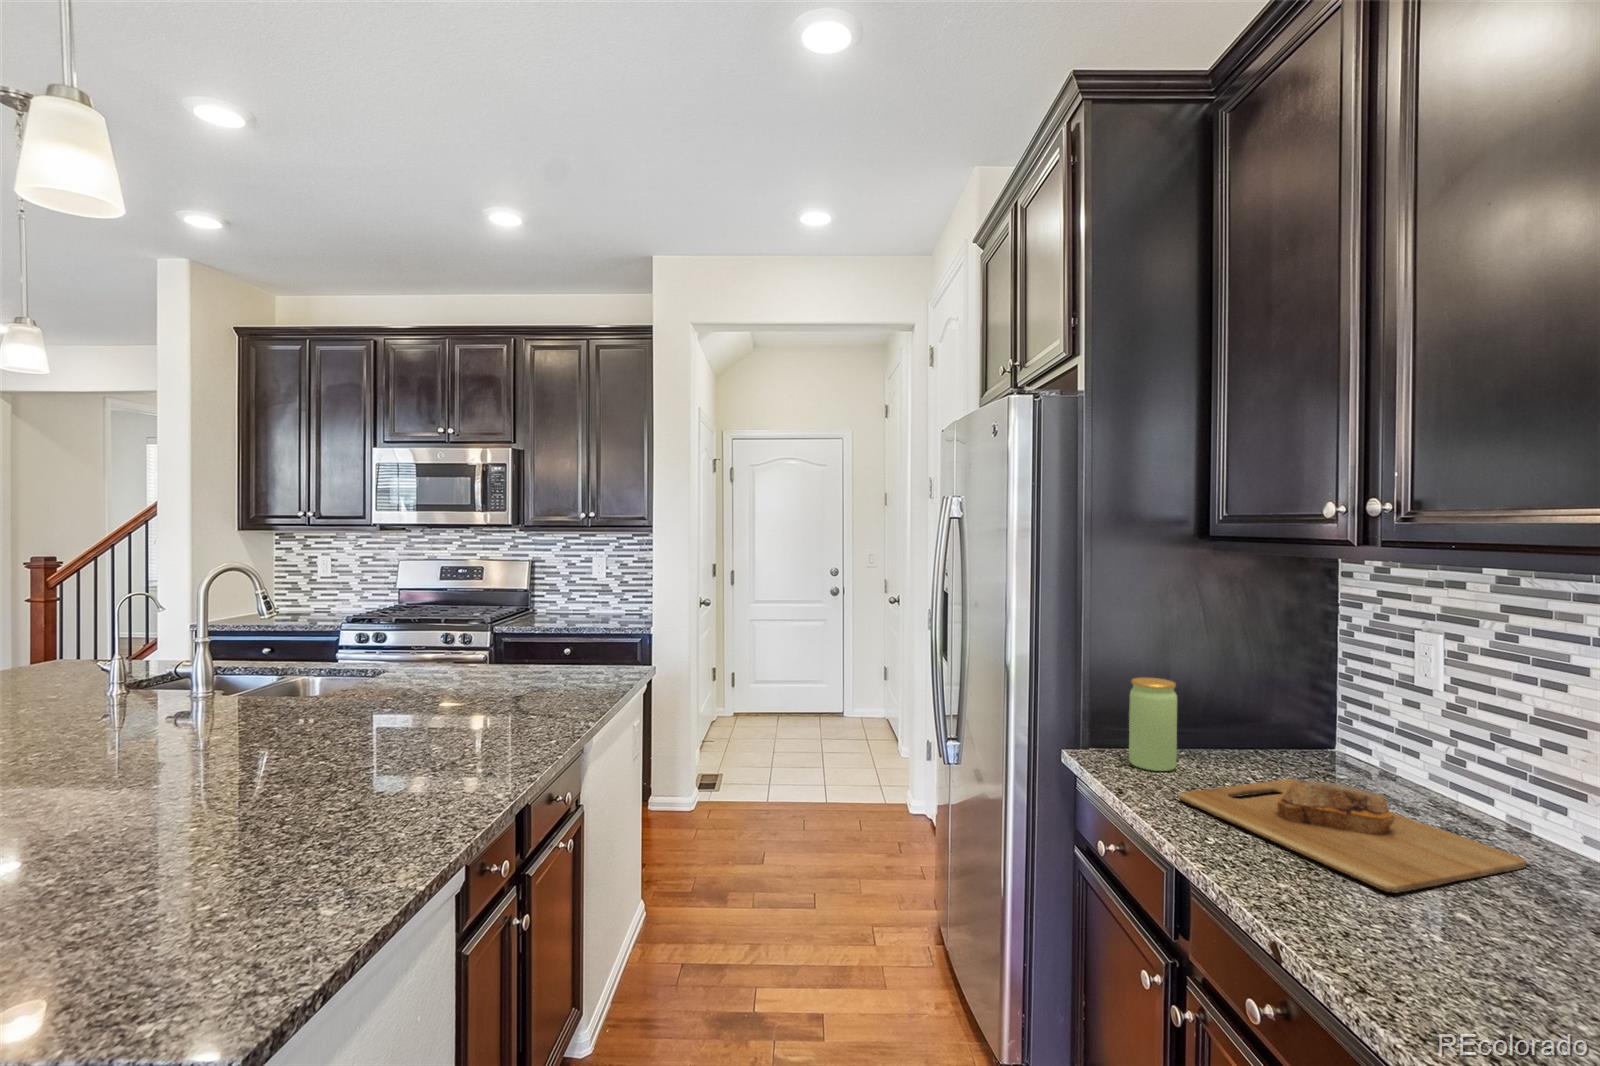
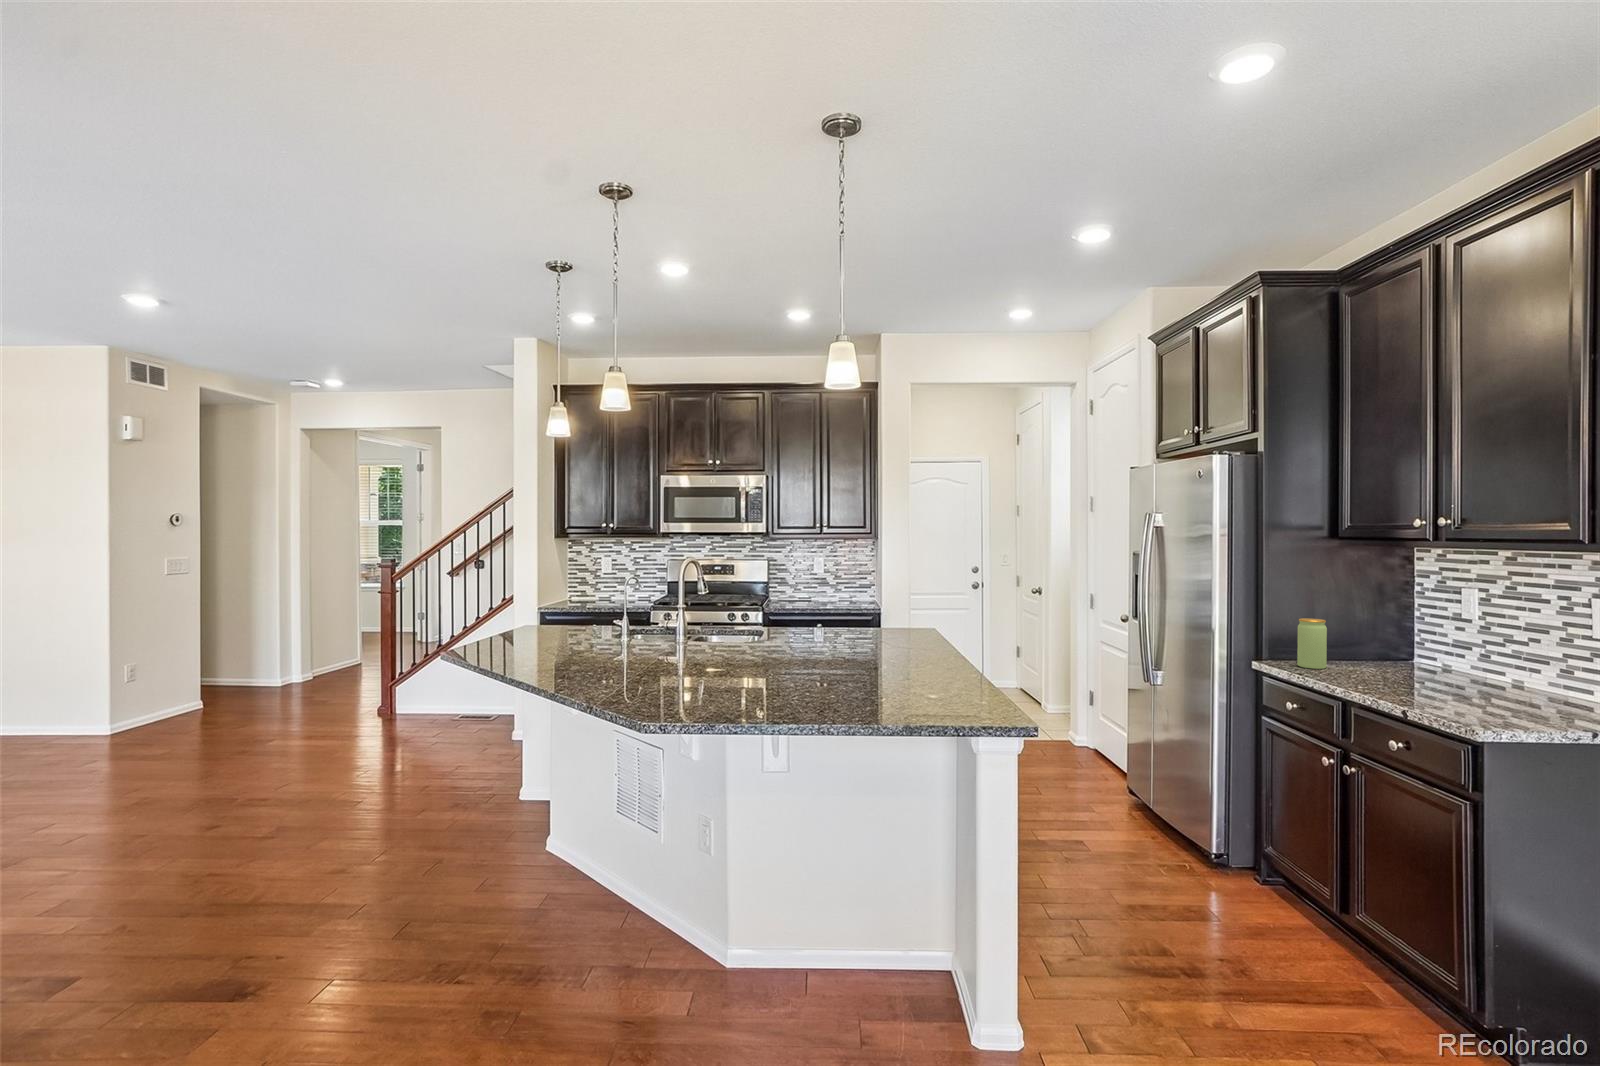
cutting board: present [1179,779,1526,893] -> none [1335,662,1517,699]

